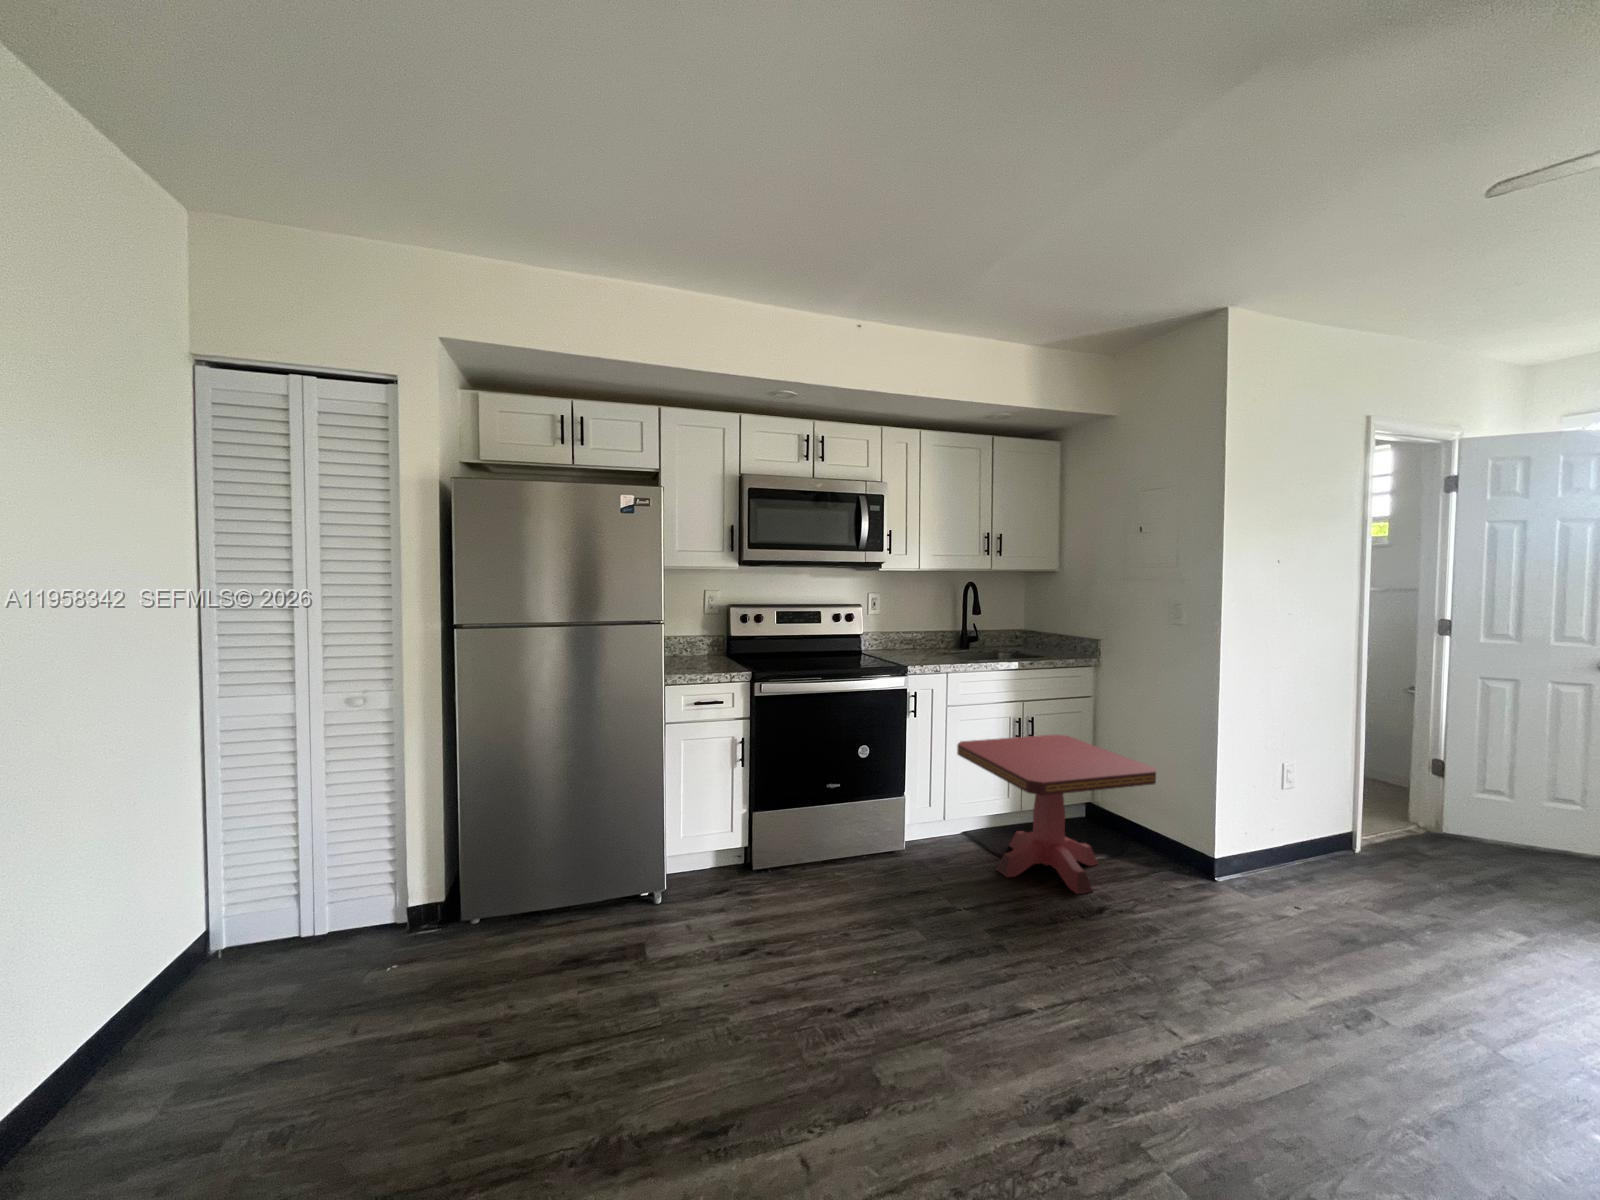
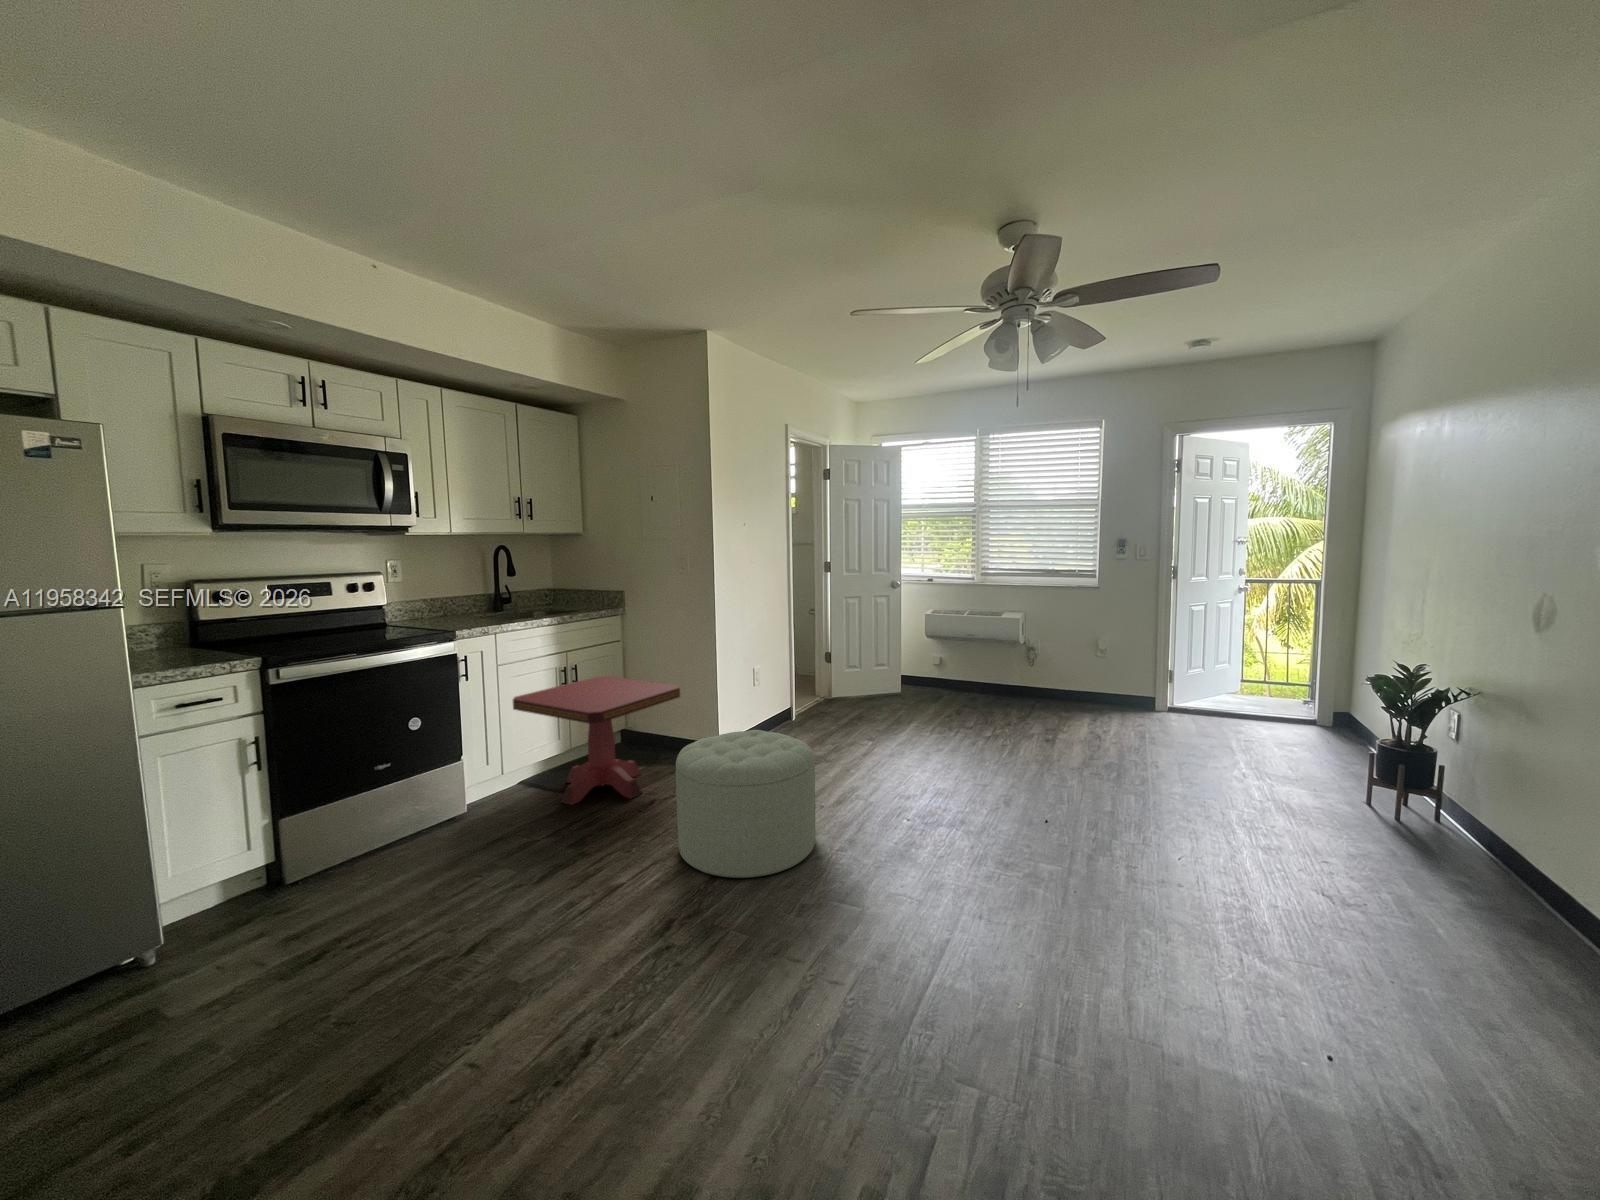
ottoman: none [1122,856,1375,1120] -> present [676,730,815,879]

